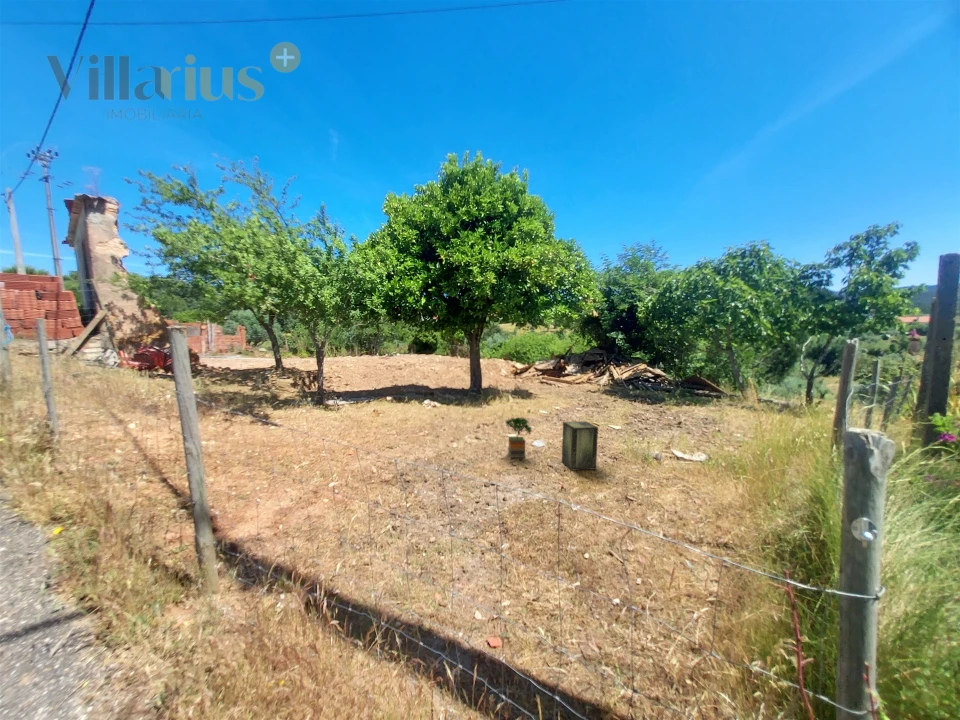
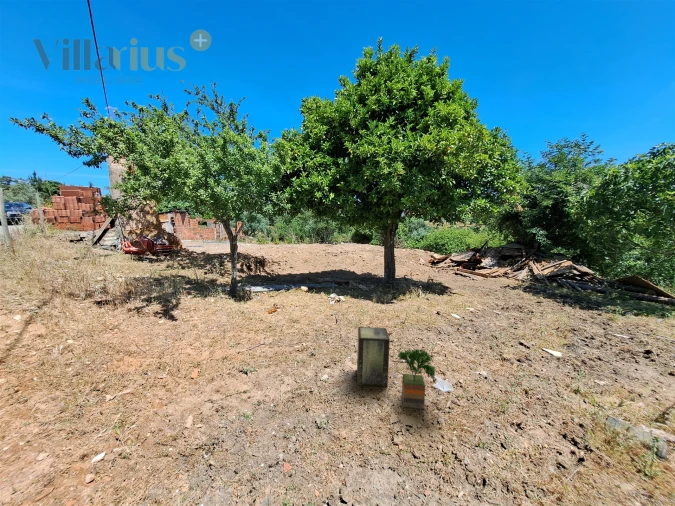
storage box: present [562,422,598,470] -> present [357,327,390,387]

